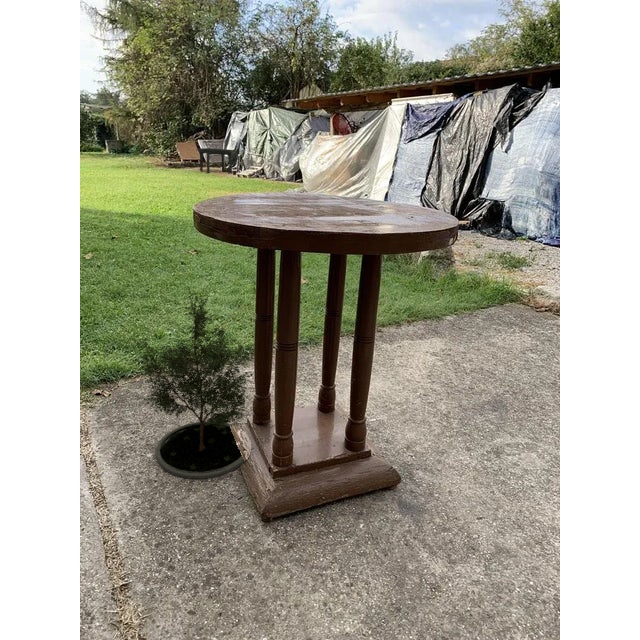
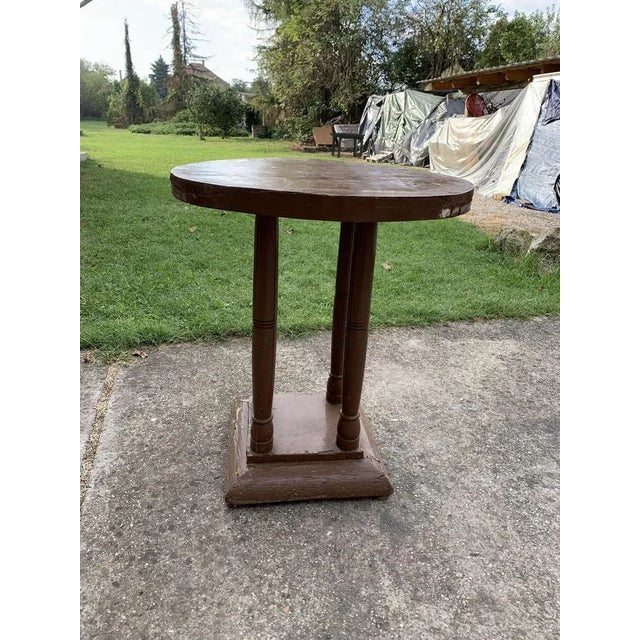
potted tree: present [132,288,253,479] -> none [133,252,260,452]

